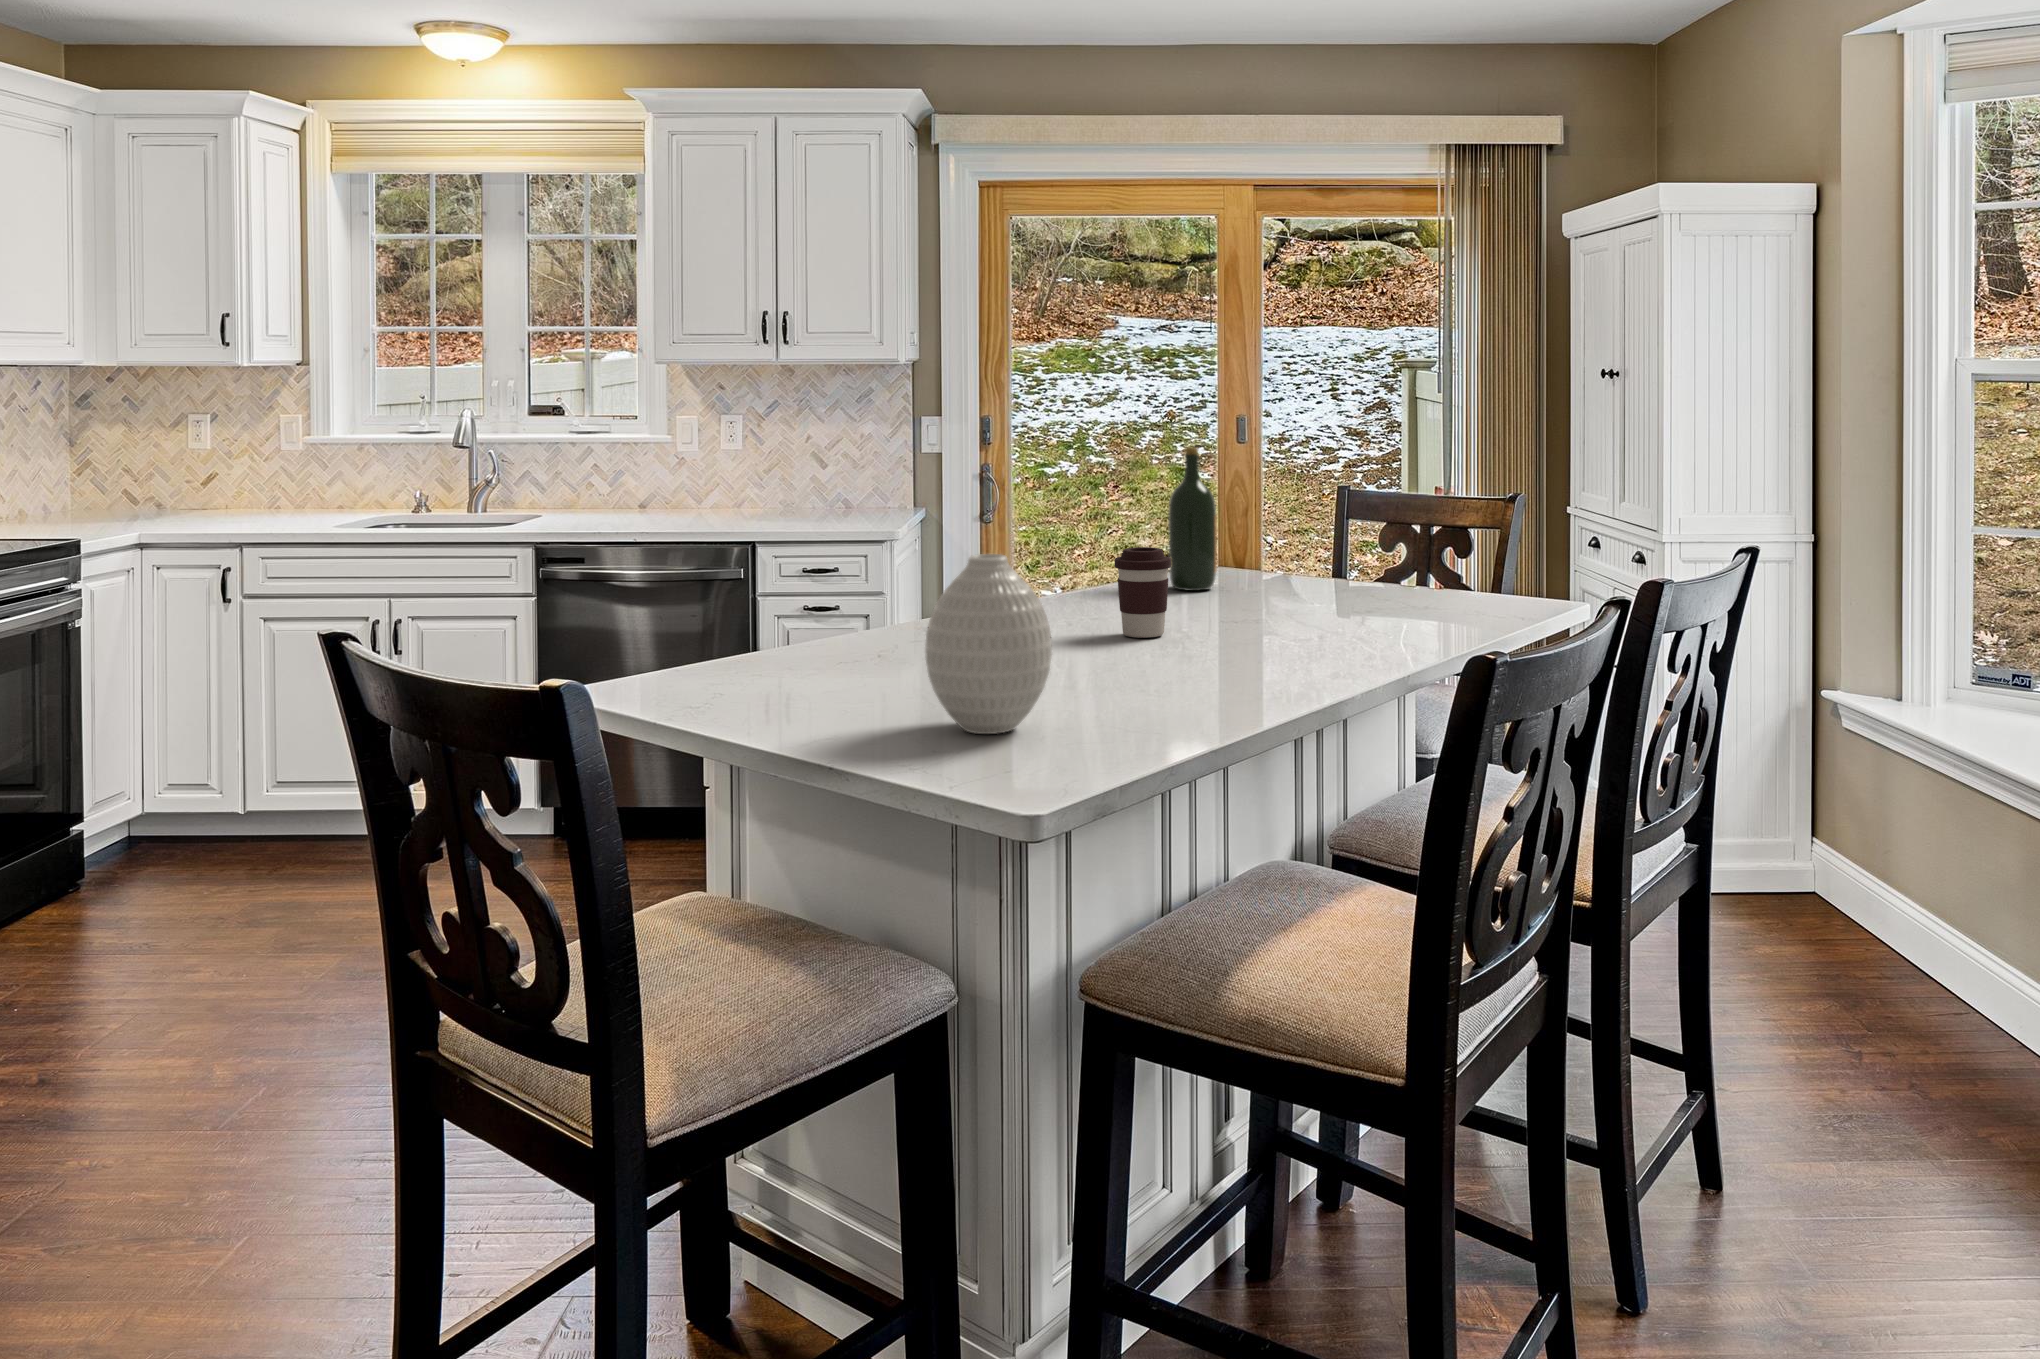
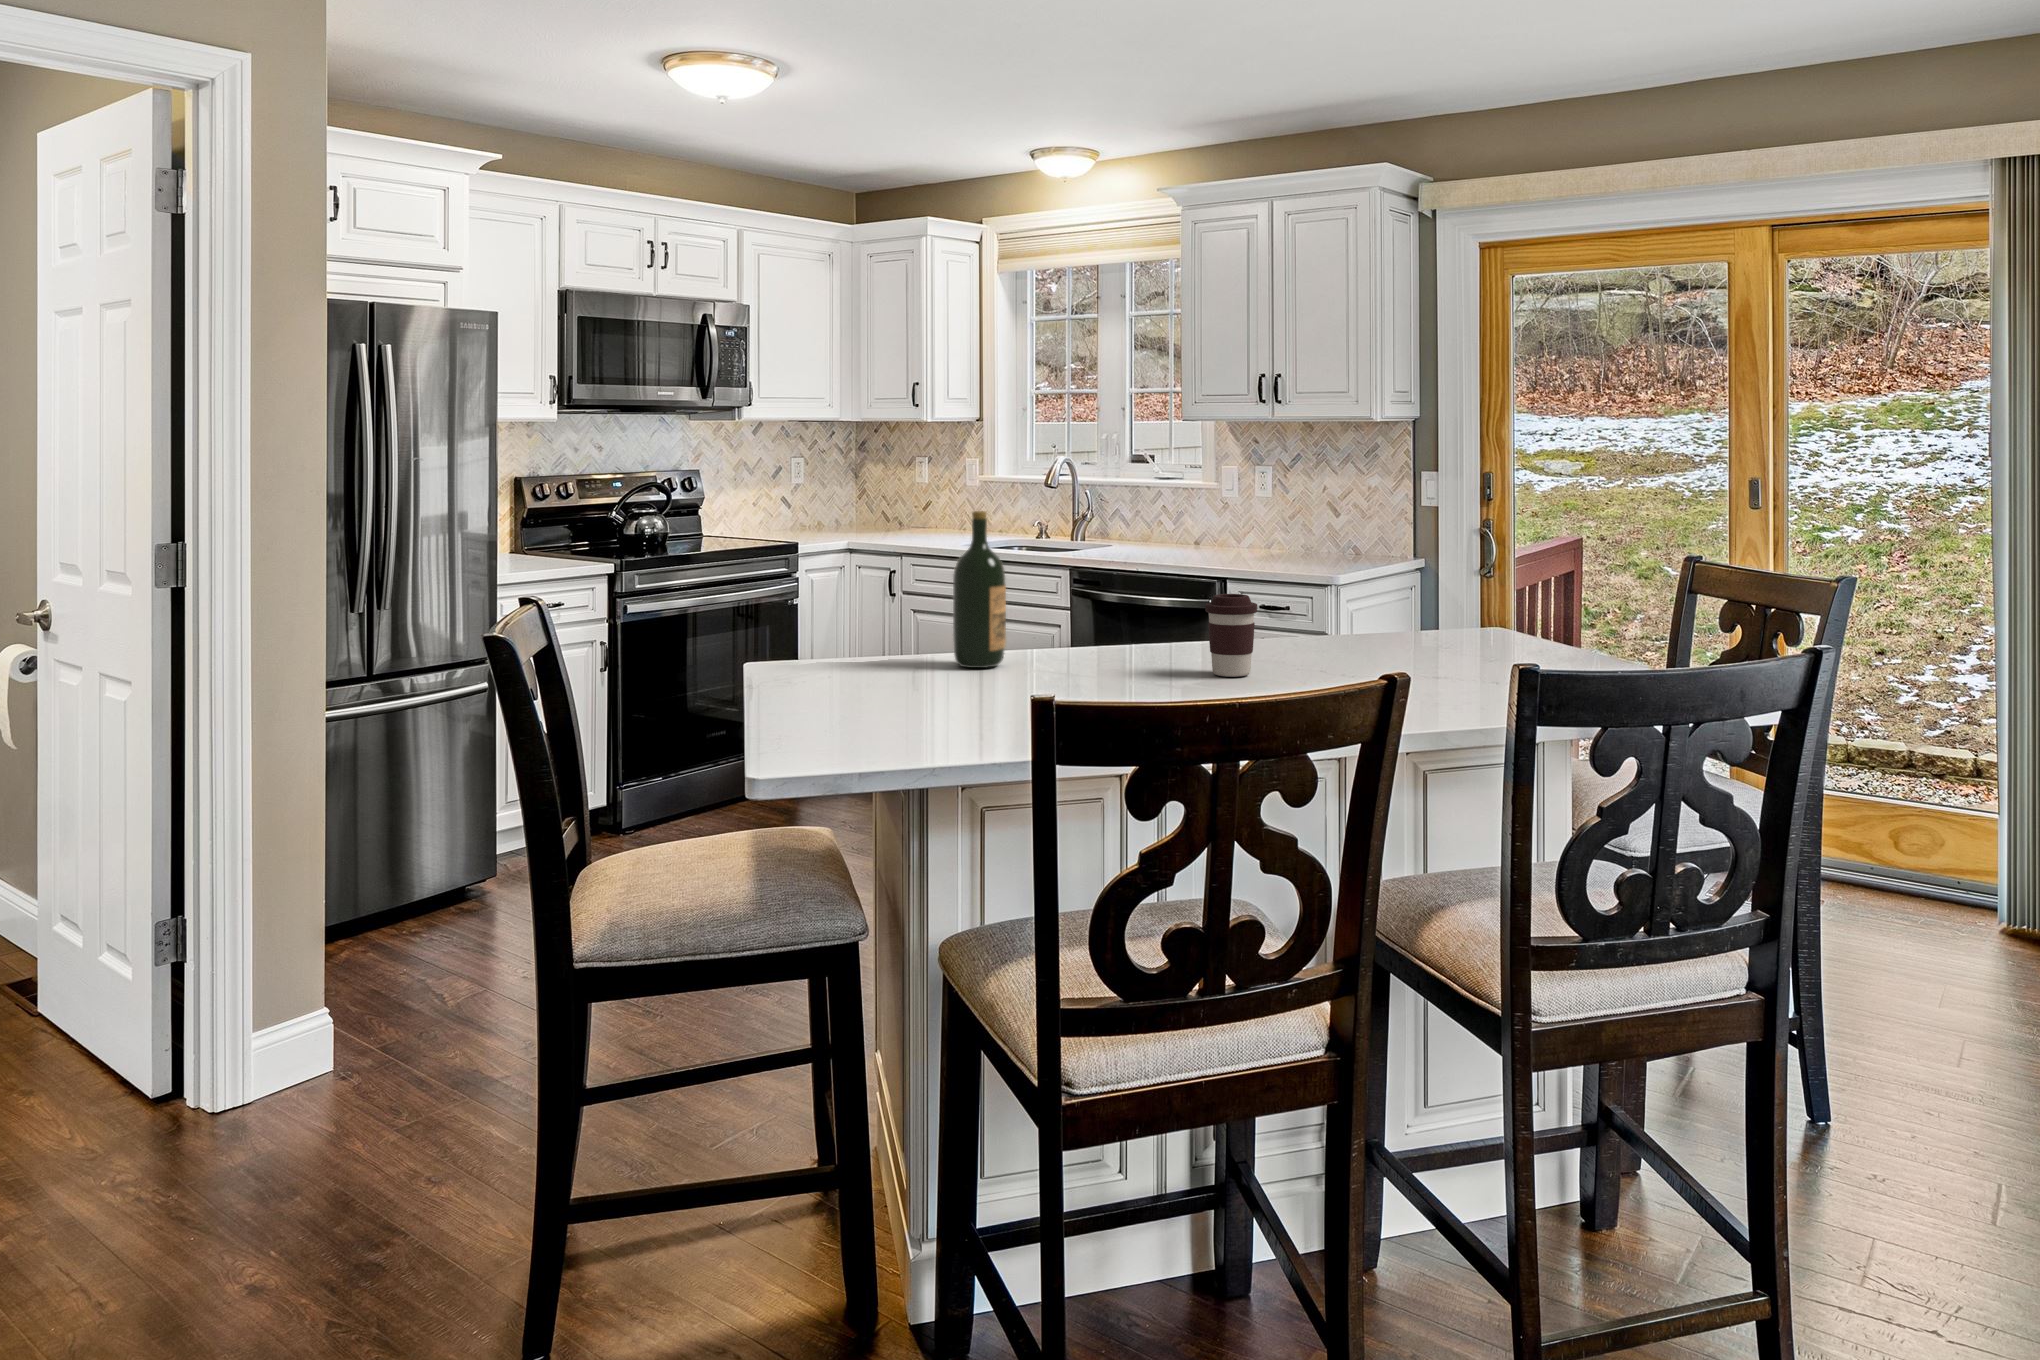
wine bottle: present [1168,447,1217,591] -> present [953,511,1006,668]
vase: present [925,554,1052,734] -> none [845,578,946,722]

